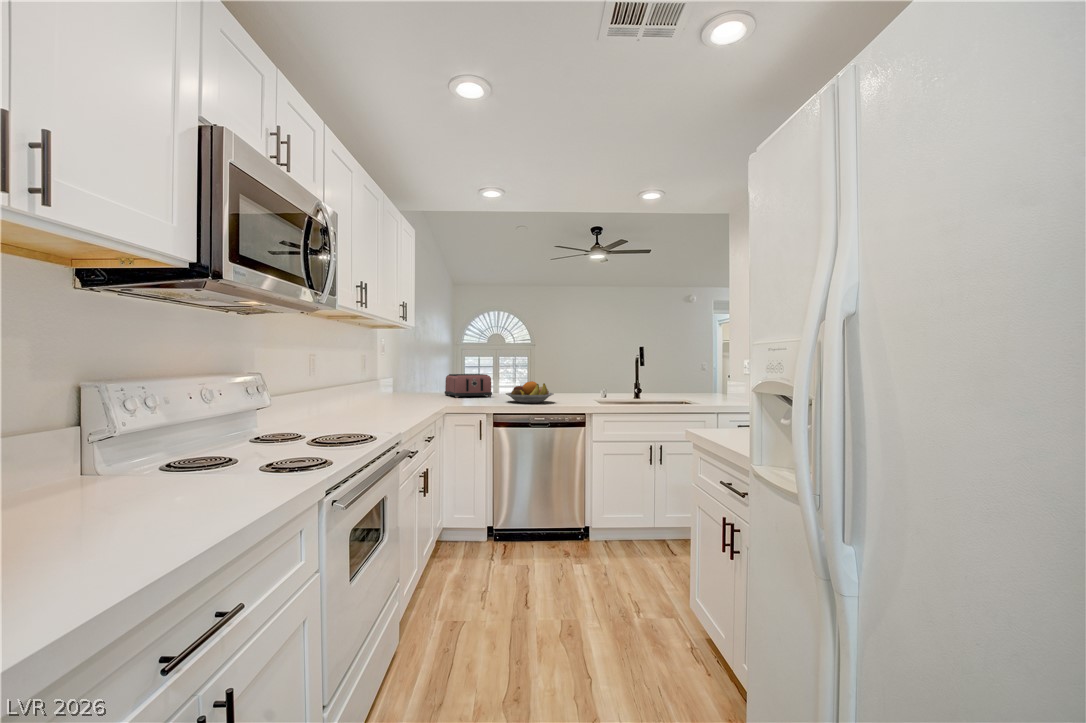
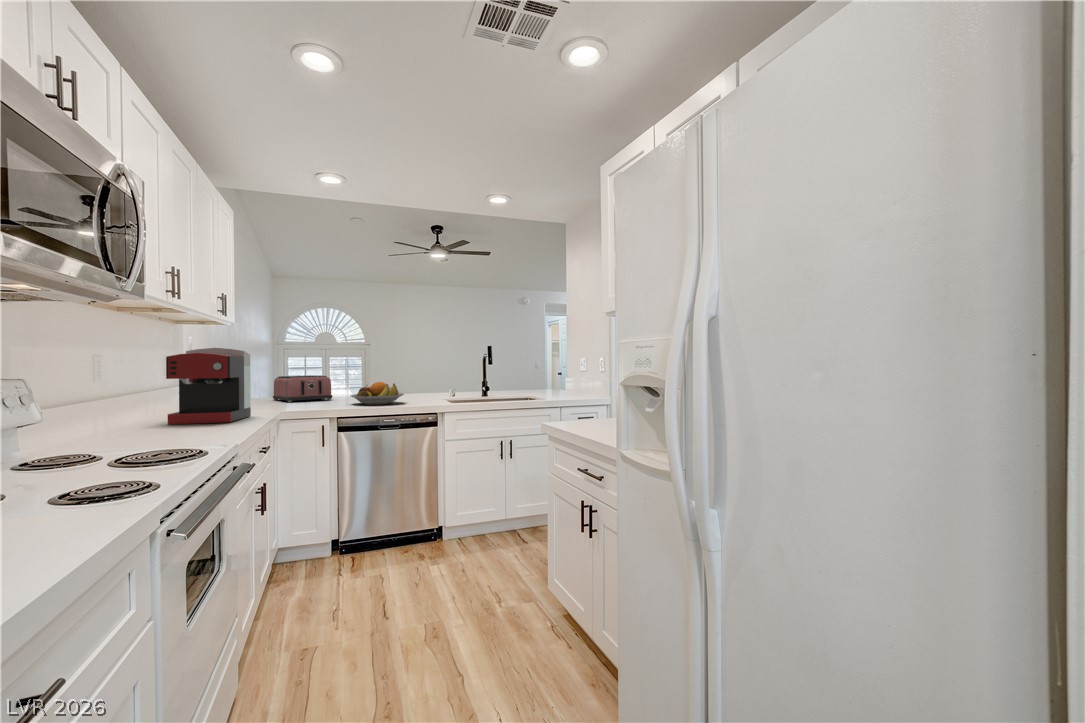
coffee maker: none [360,349,422,413] -> present [166,348,251,424]

